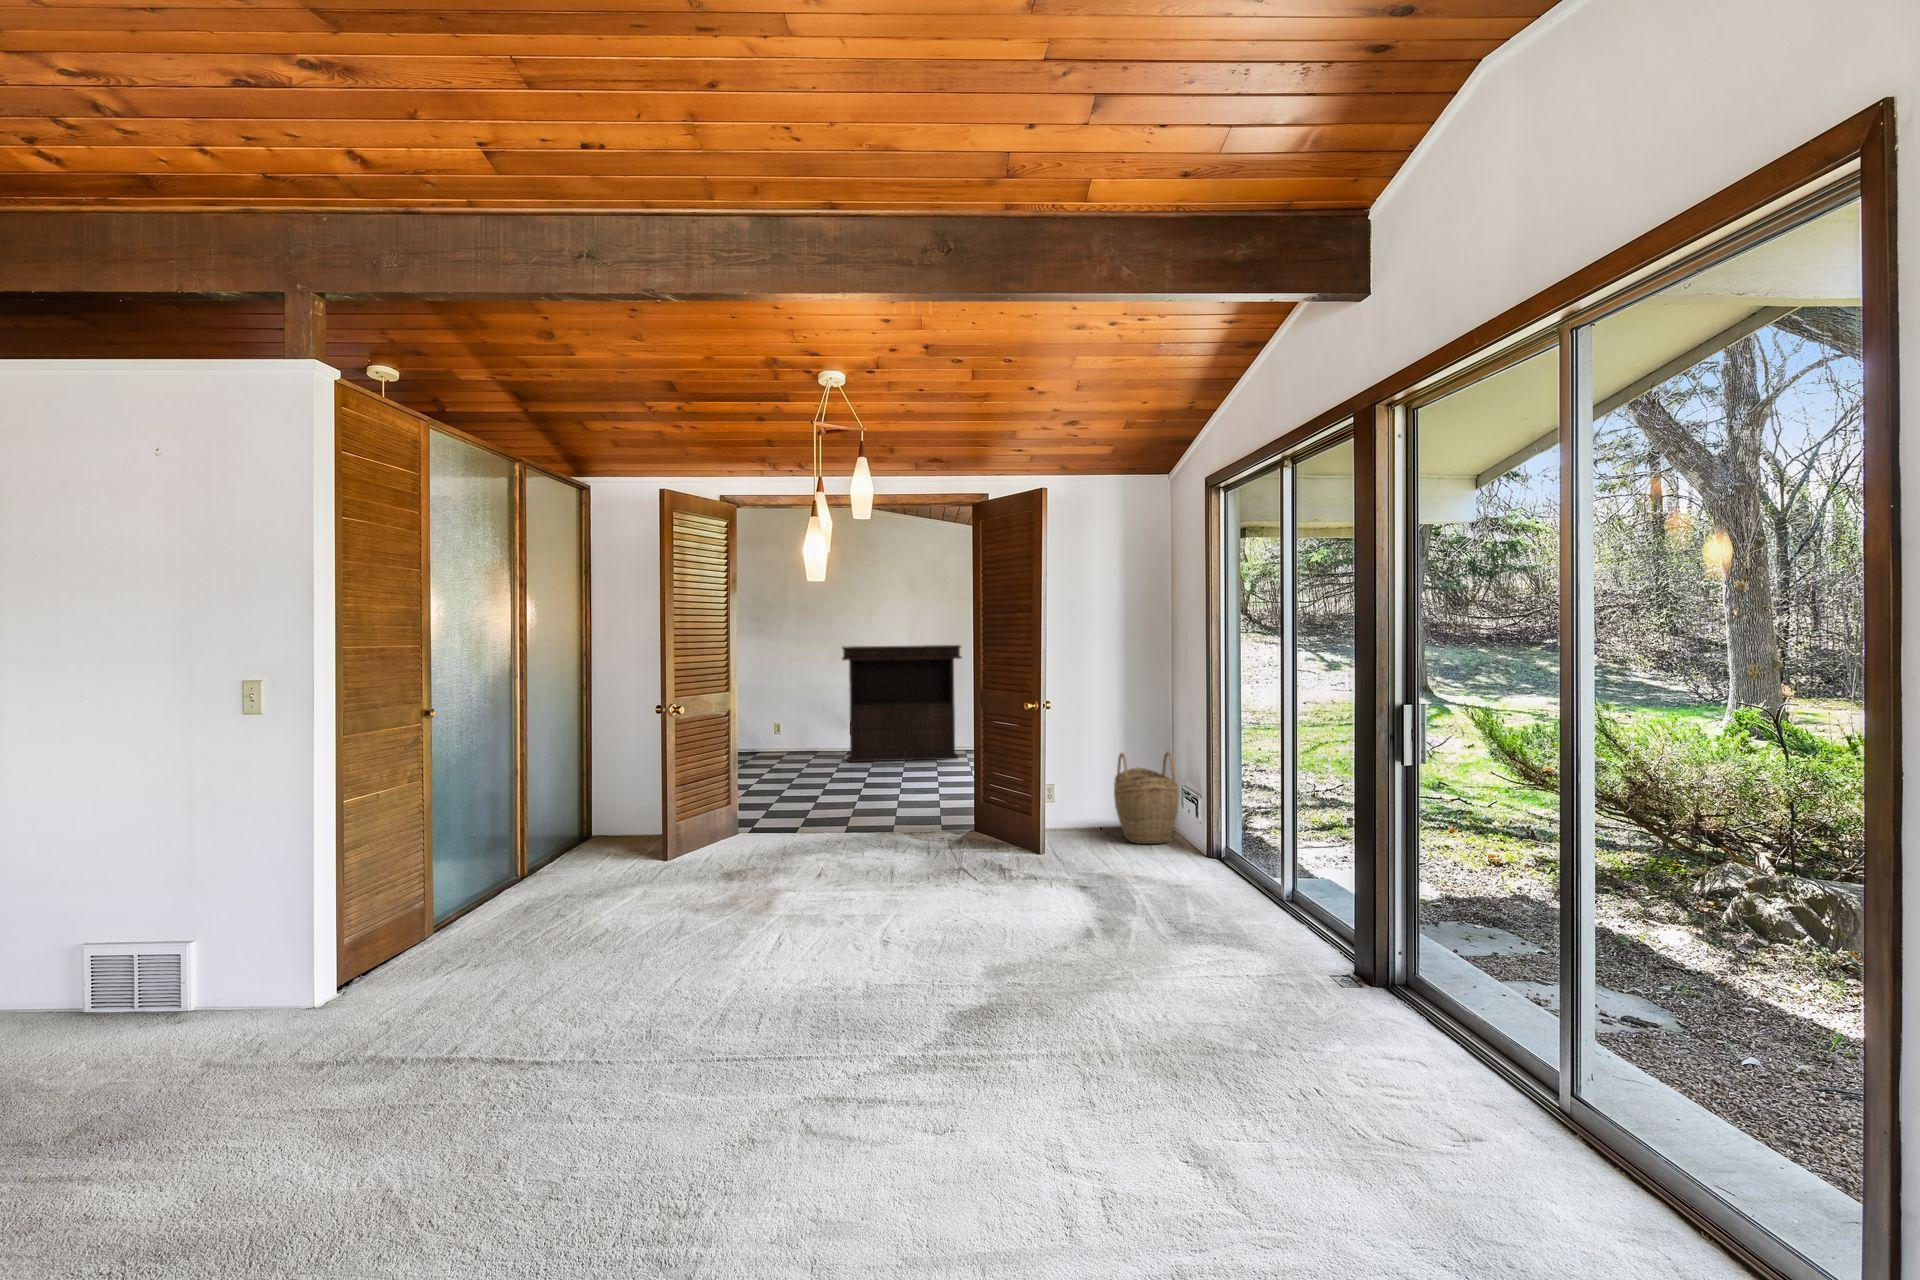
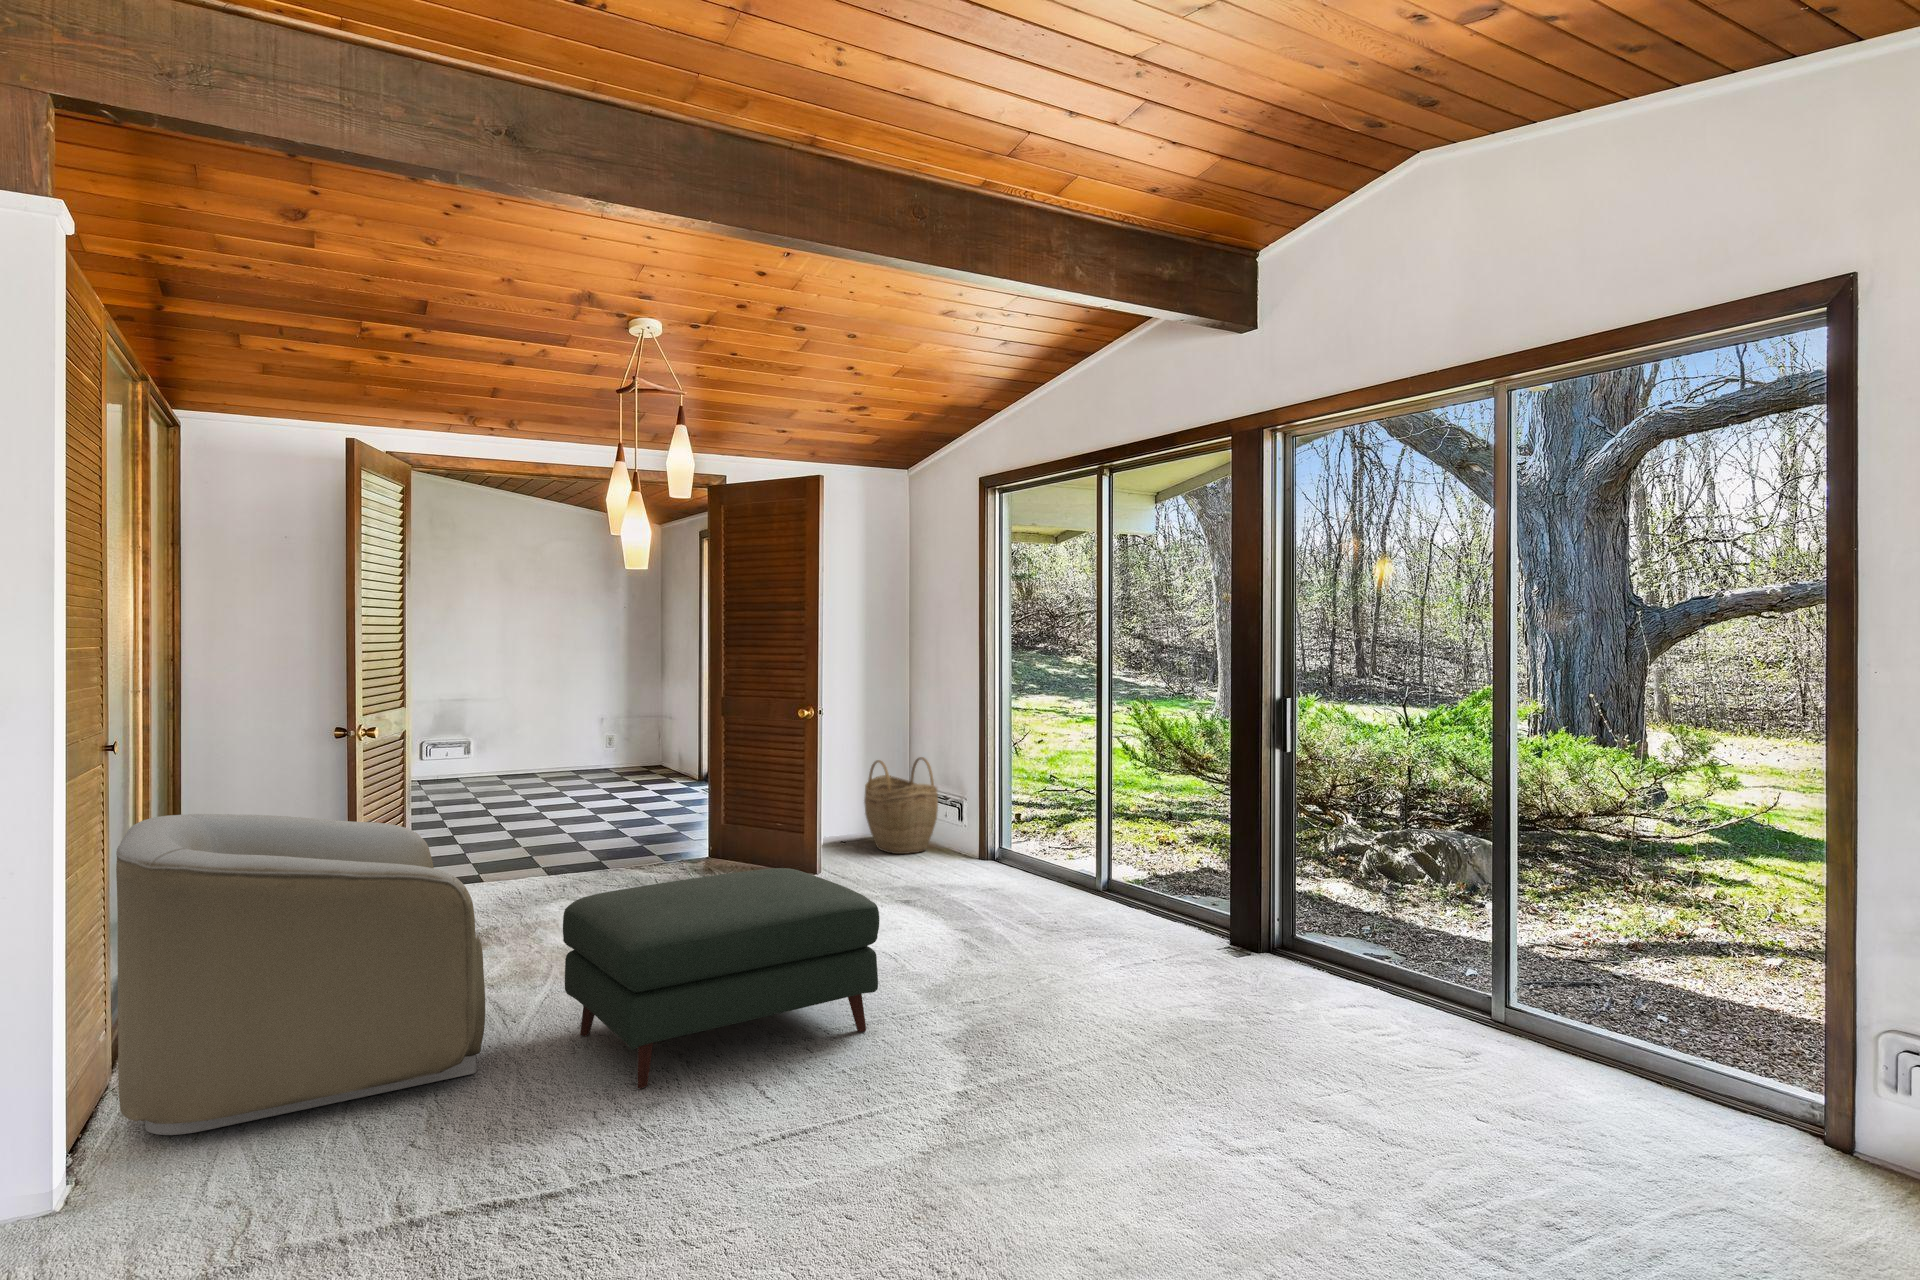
console table: present [842,645,961,762] -> none [422,648,583,794]
armchair: none [388,764,652,980] -> present [116,814,485,1135]
ottoman: none [666,842,908,1005] -> present [563,868,879,1089]

